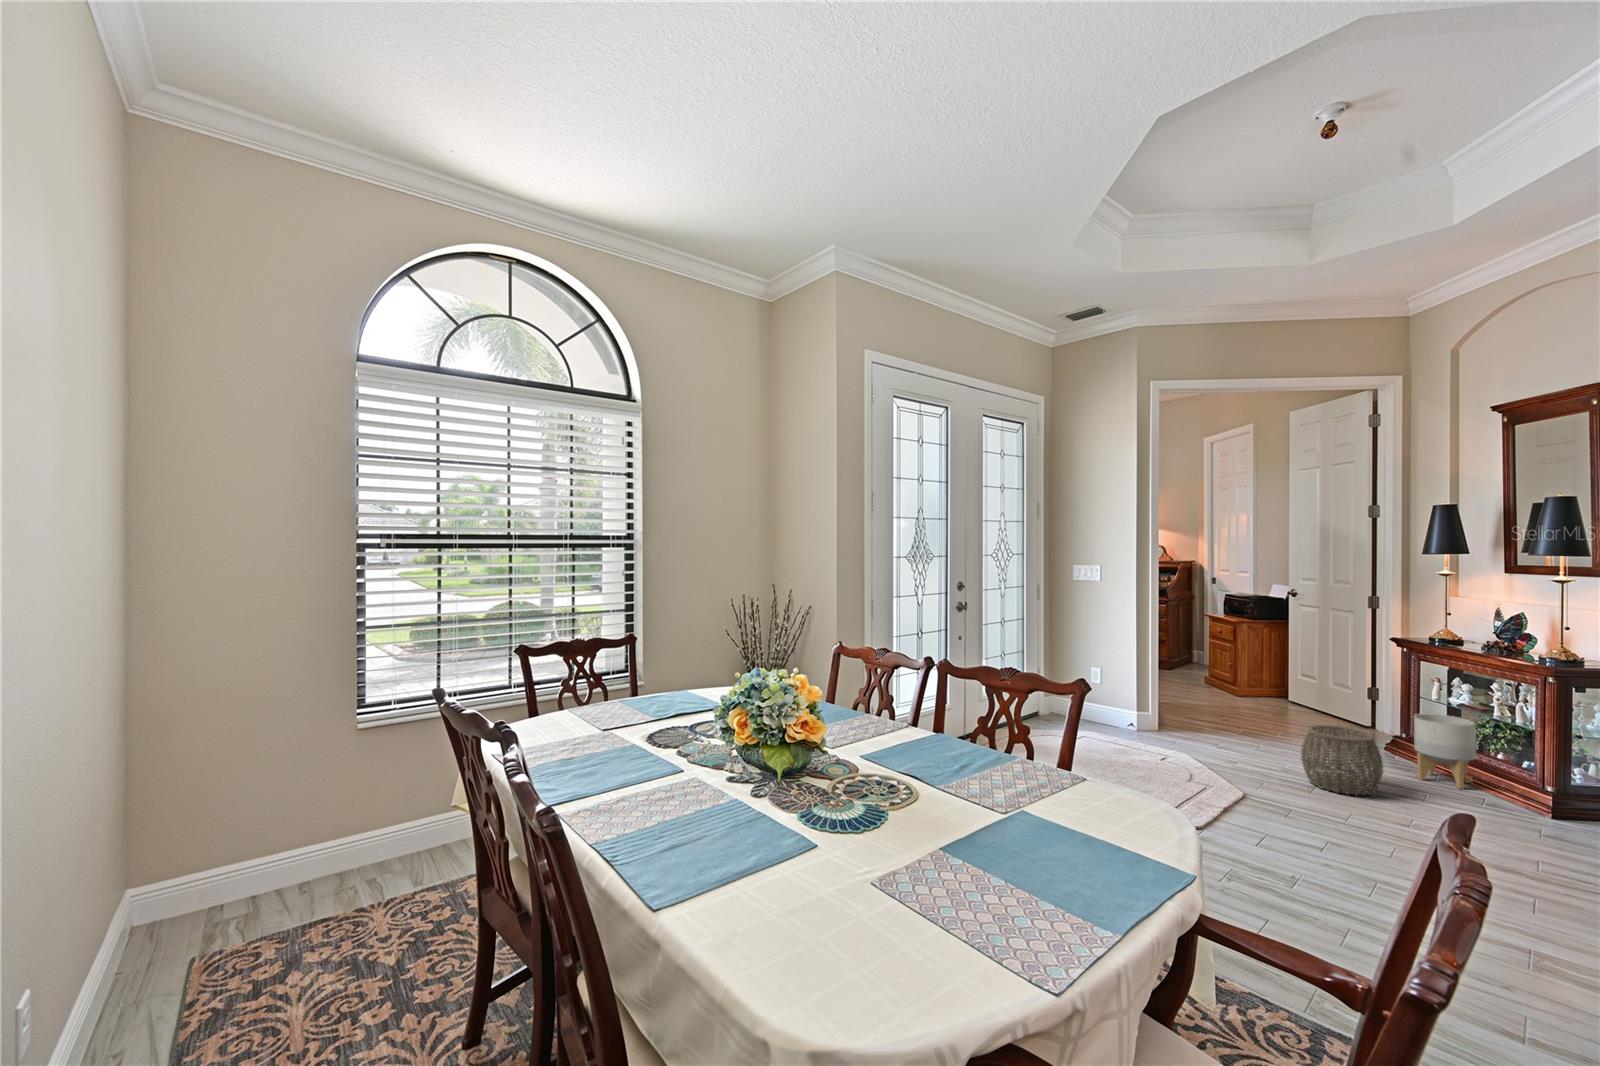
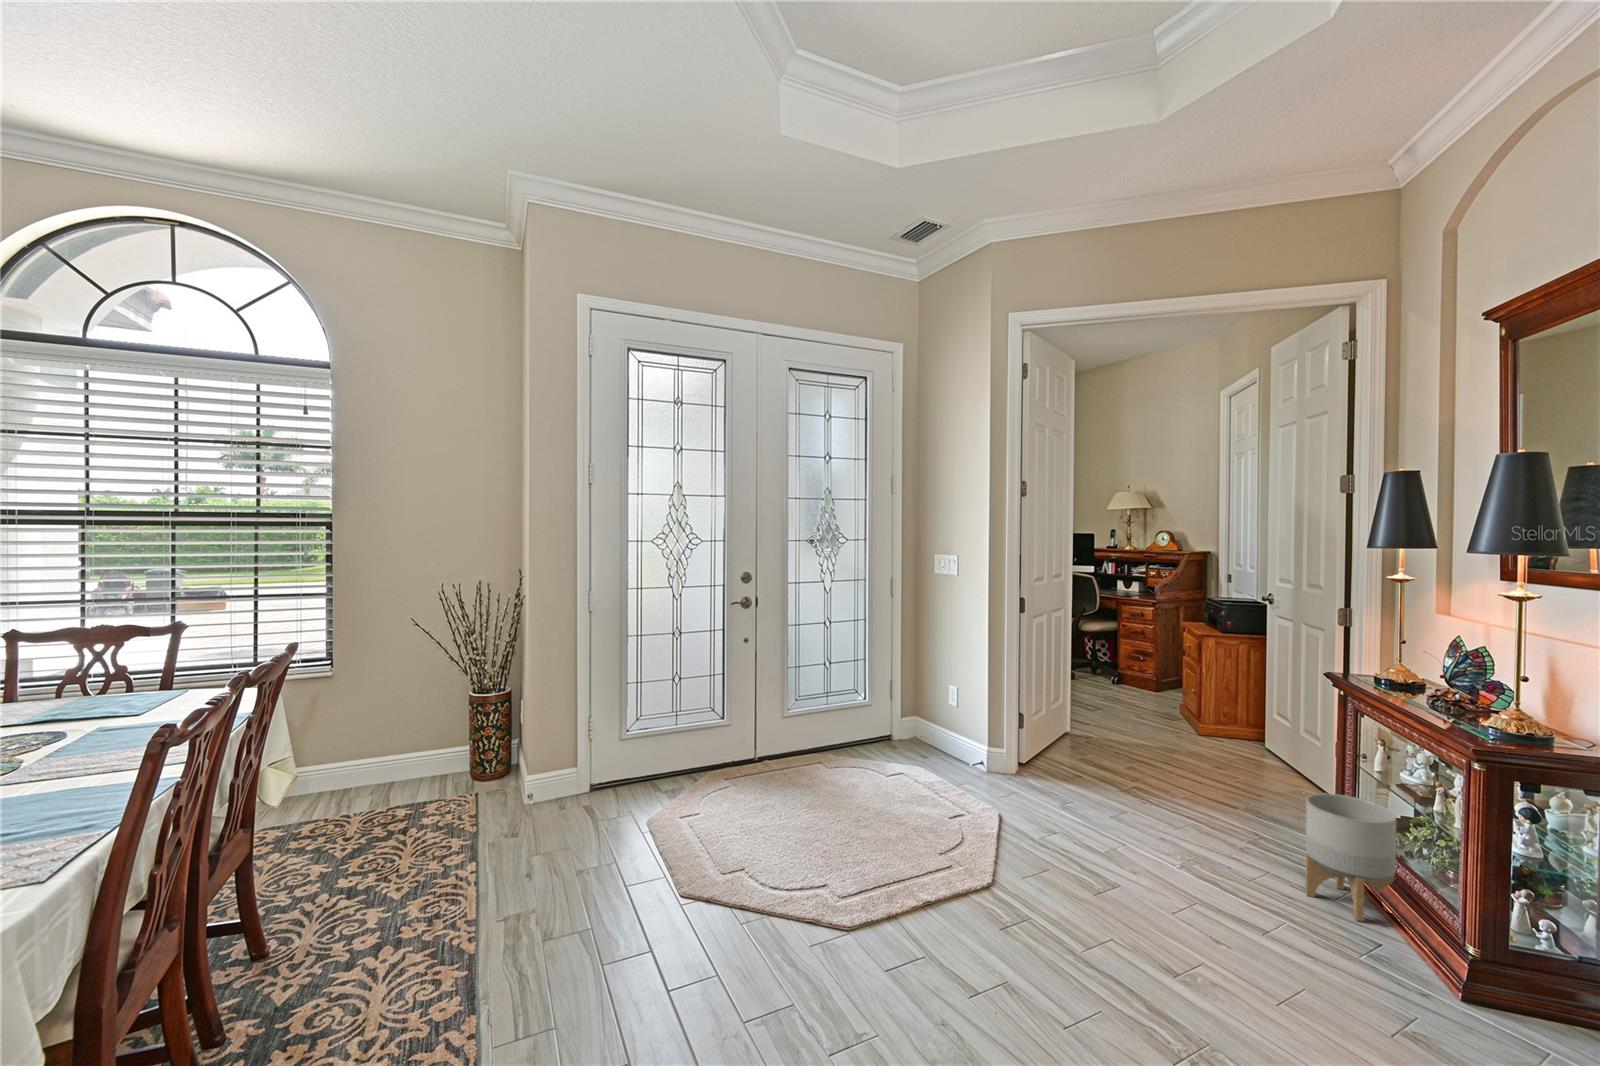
woven basket: present [1301,725,1383,795] -> none [1102,795,1211,911]

